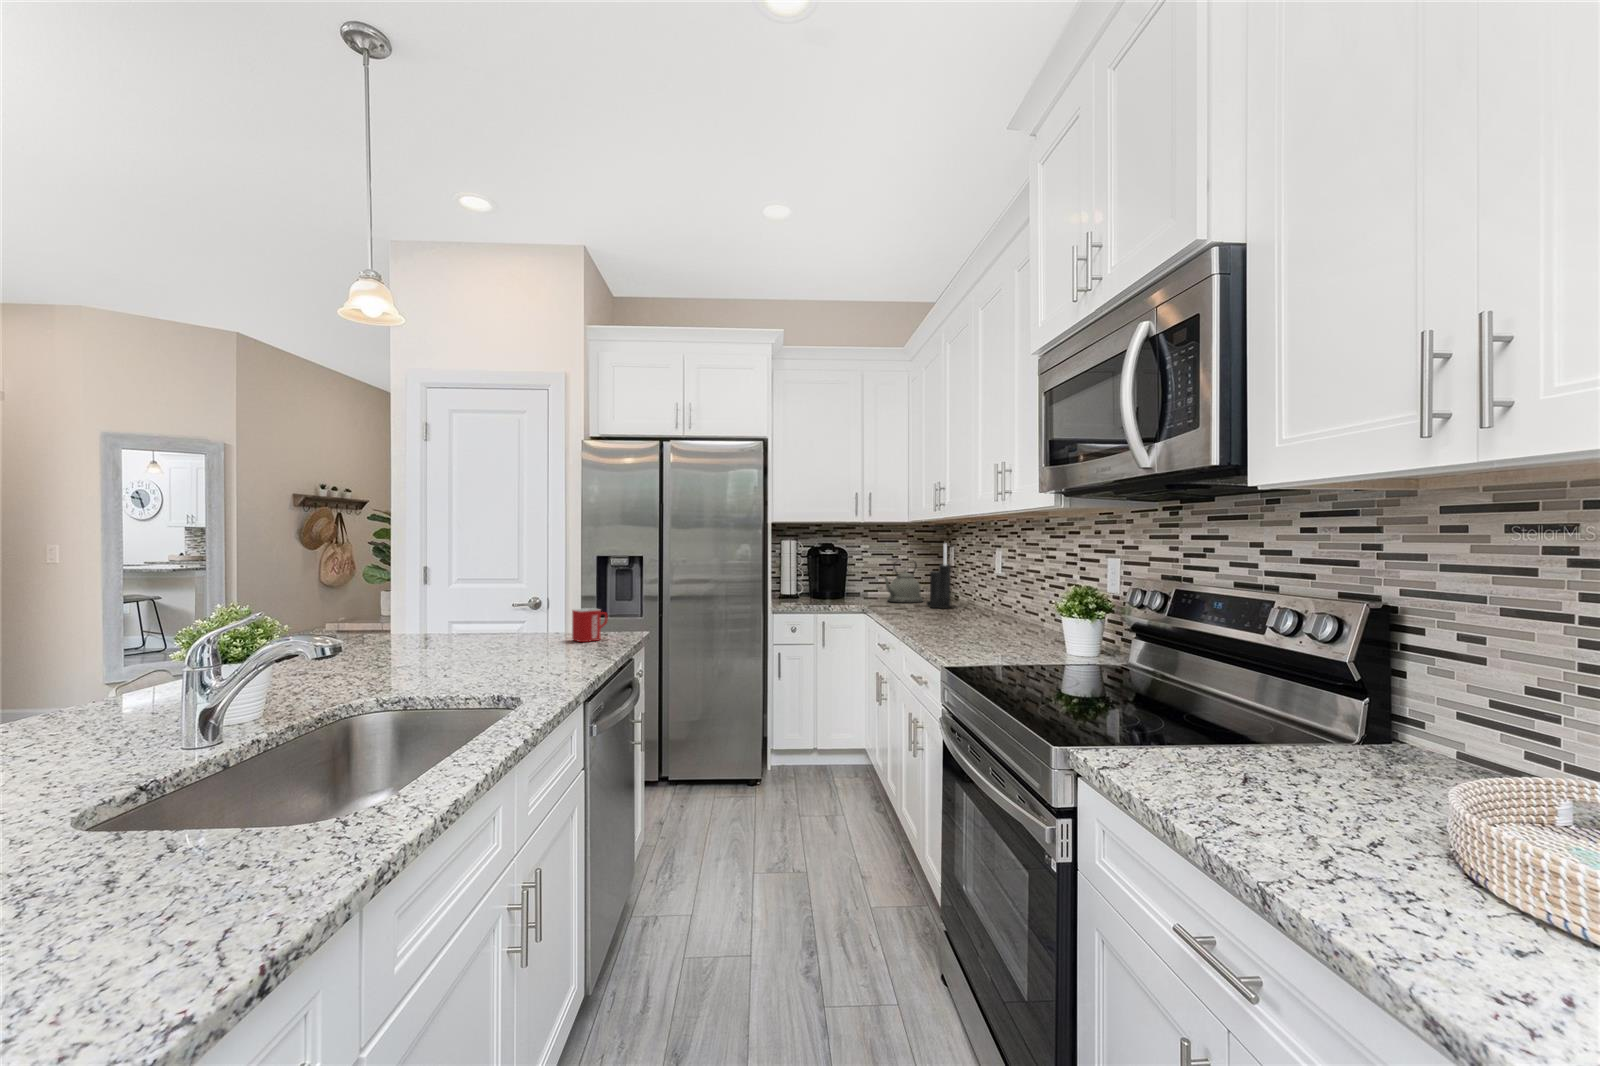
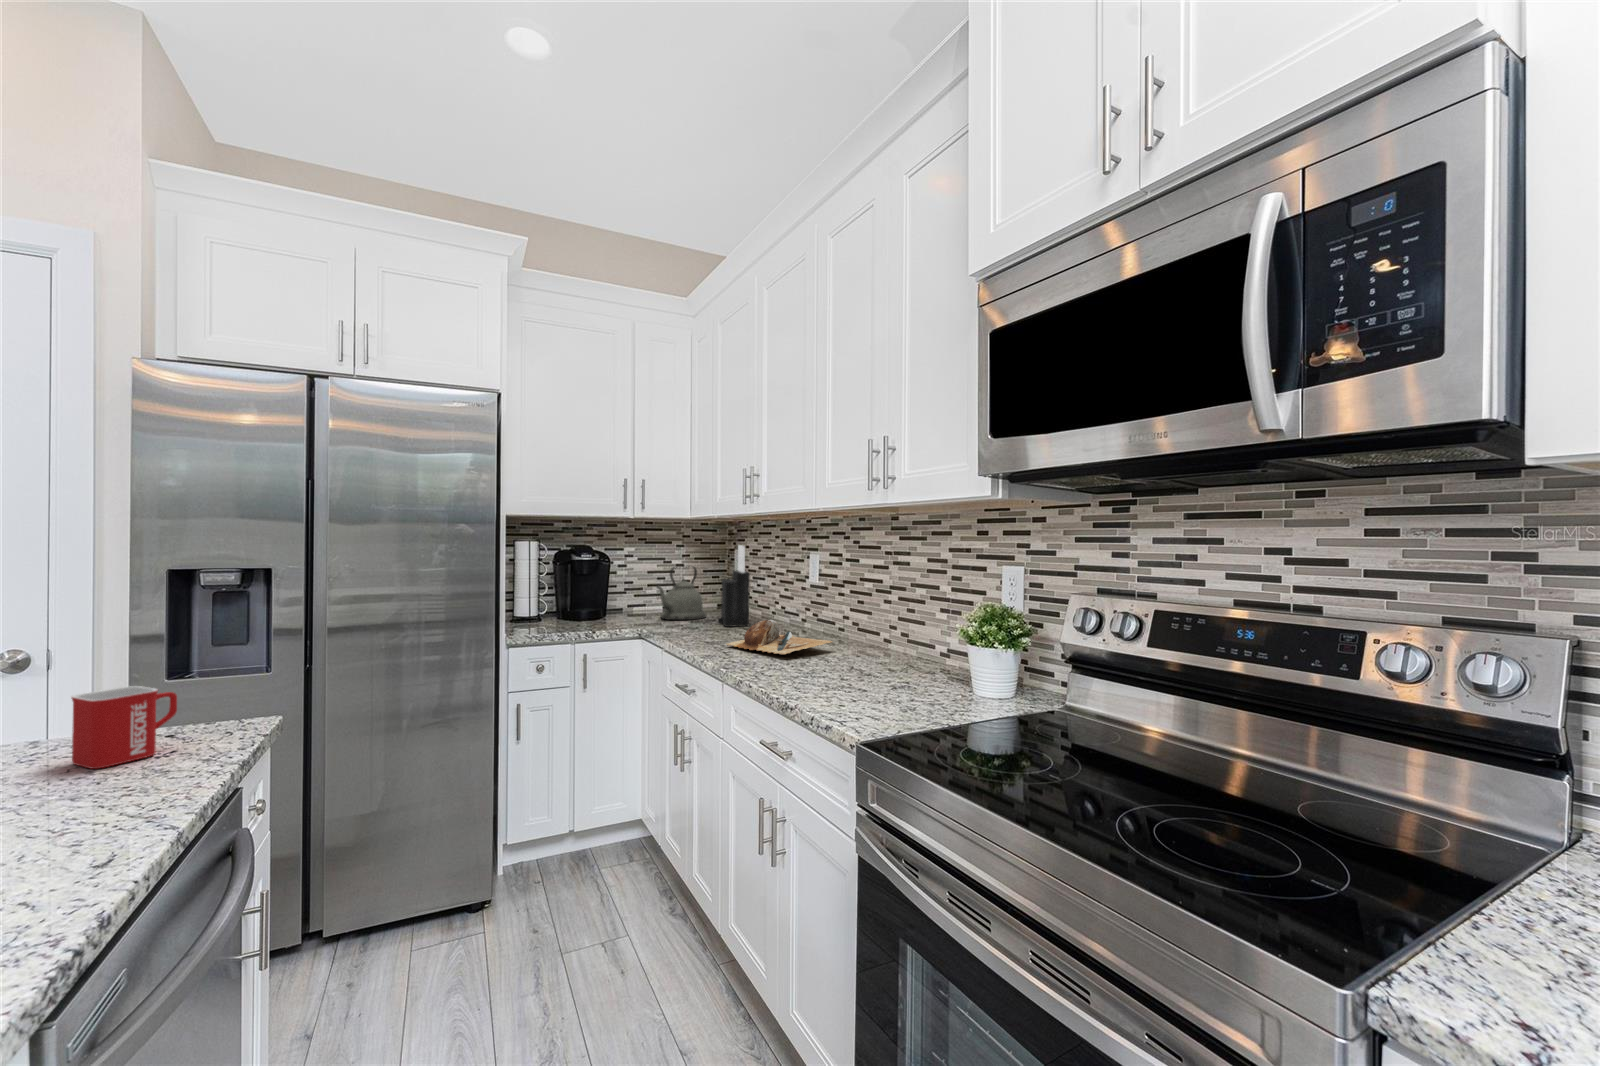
chopping board: none [916,600,994,625] -> present [727,620,832,655]

